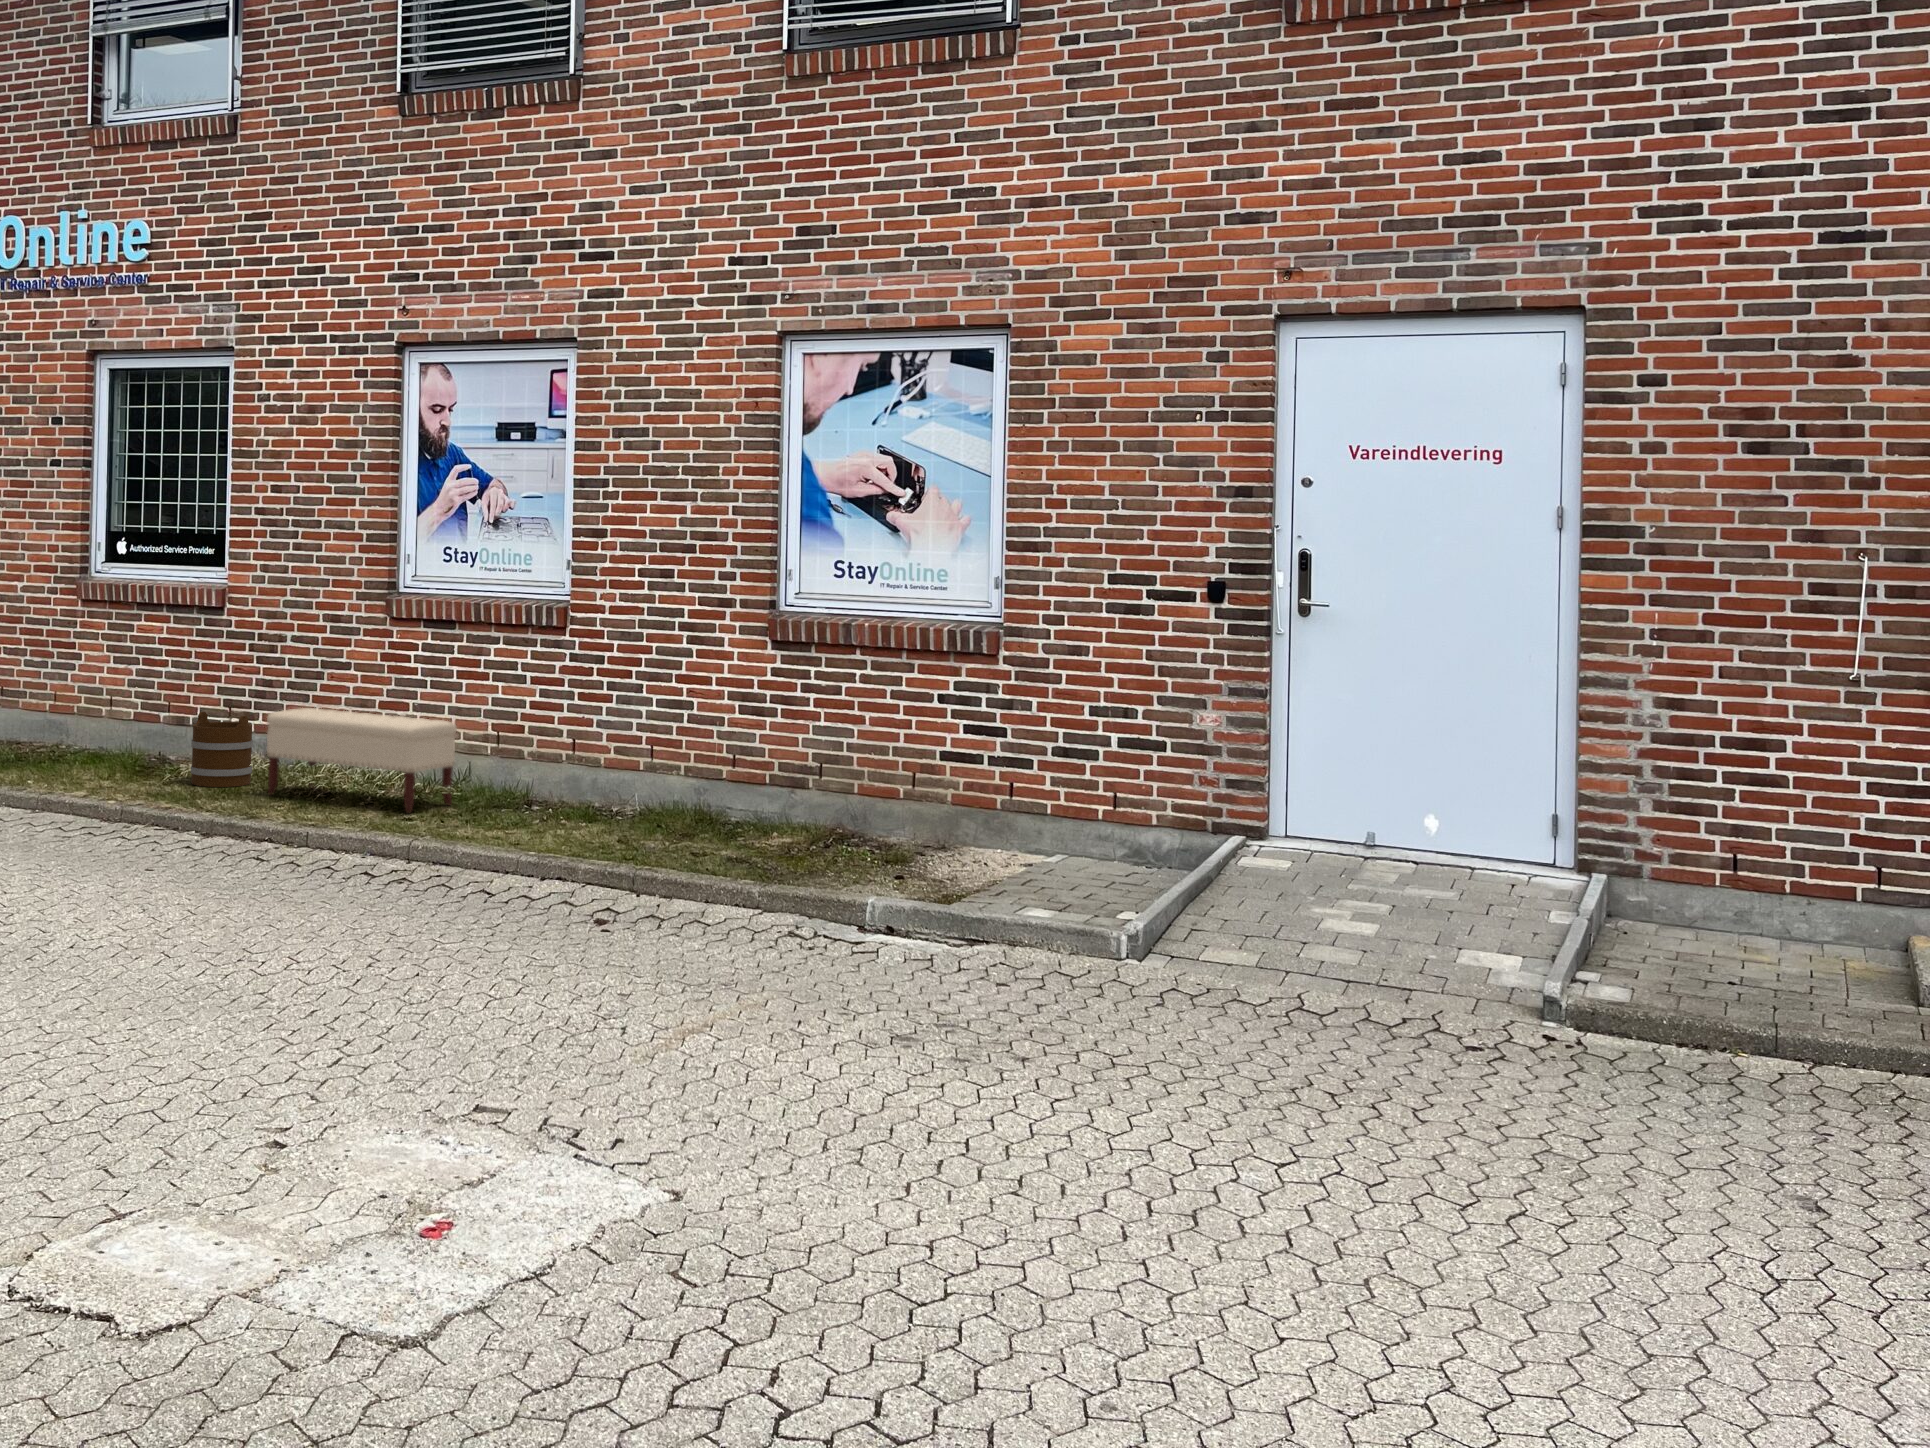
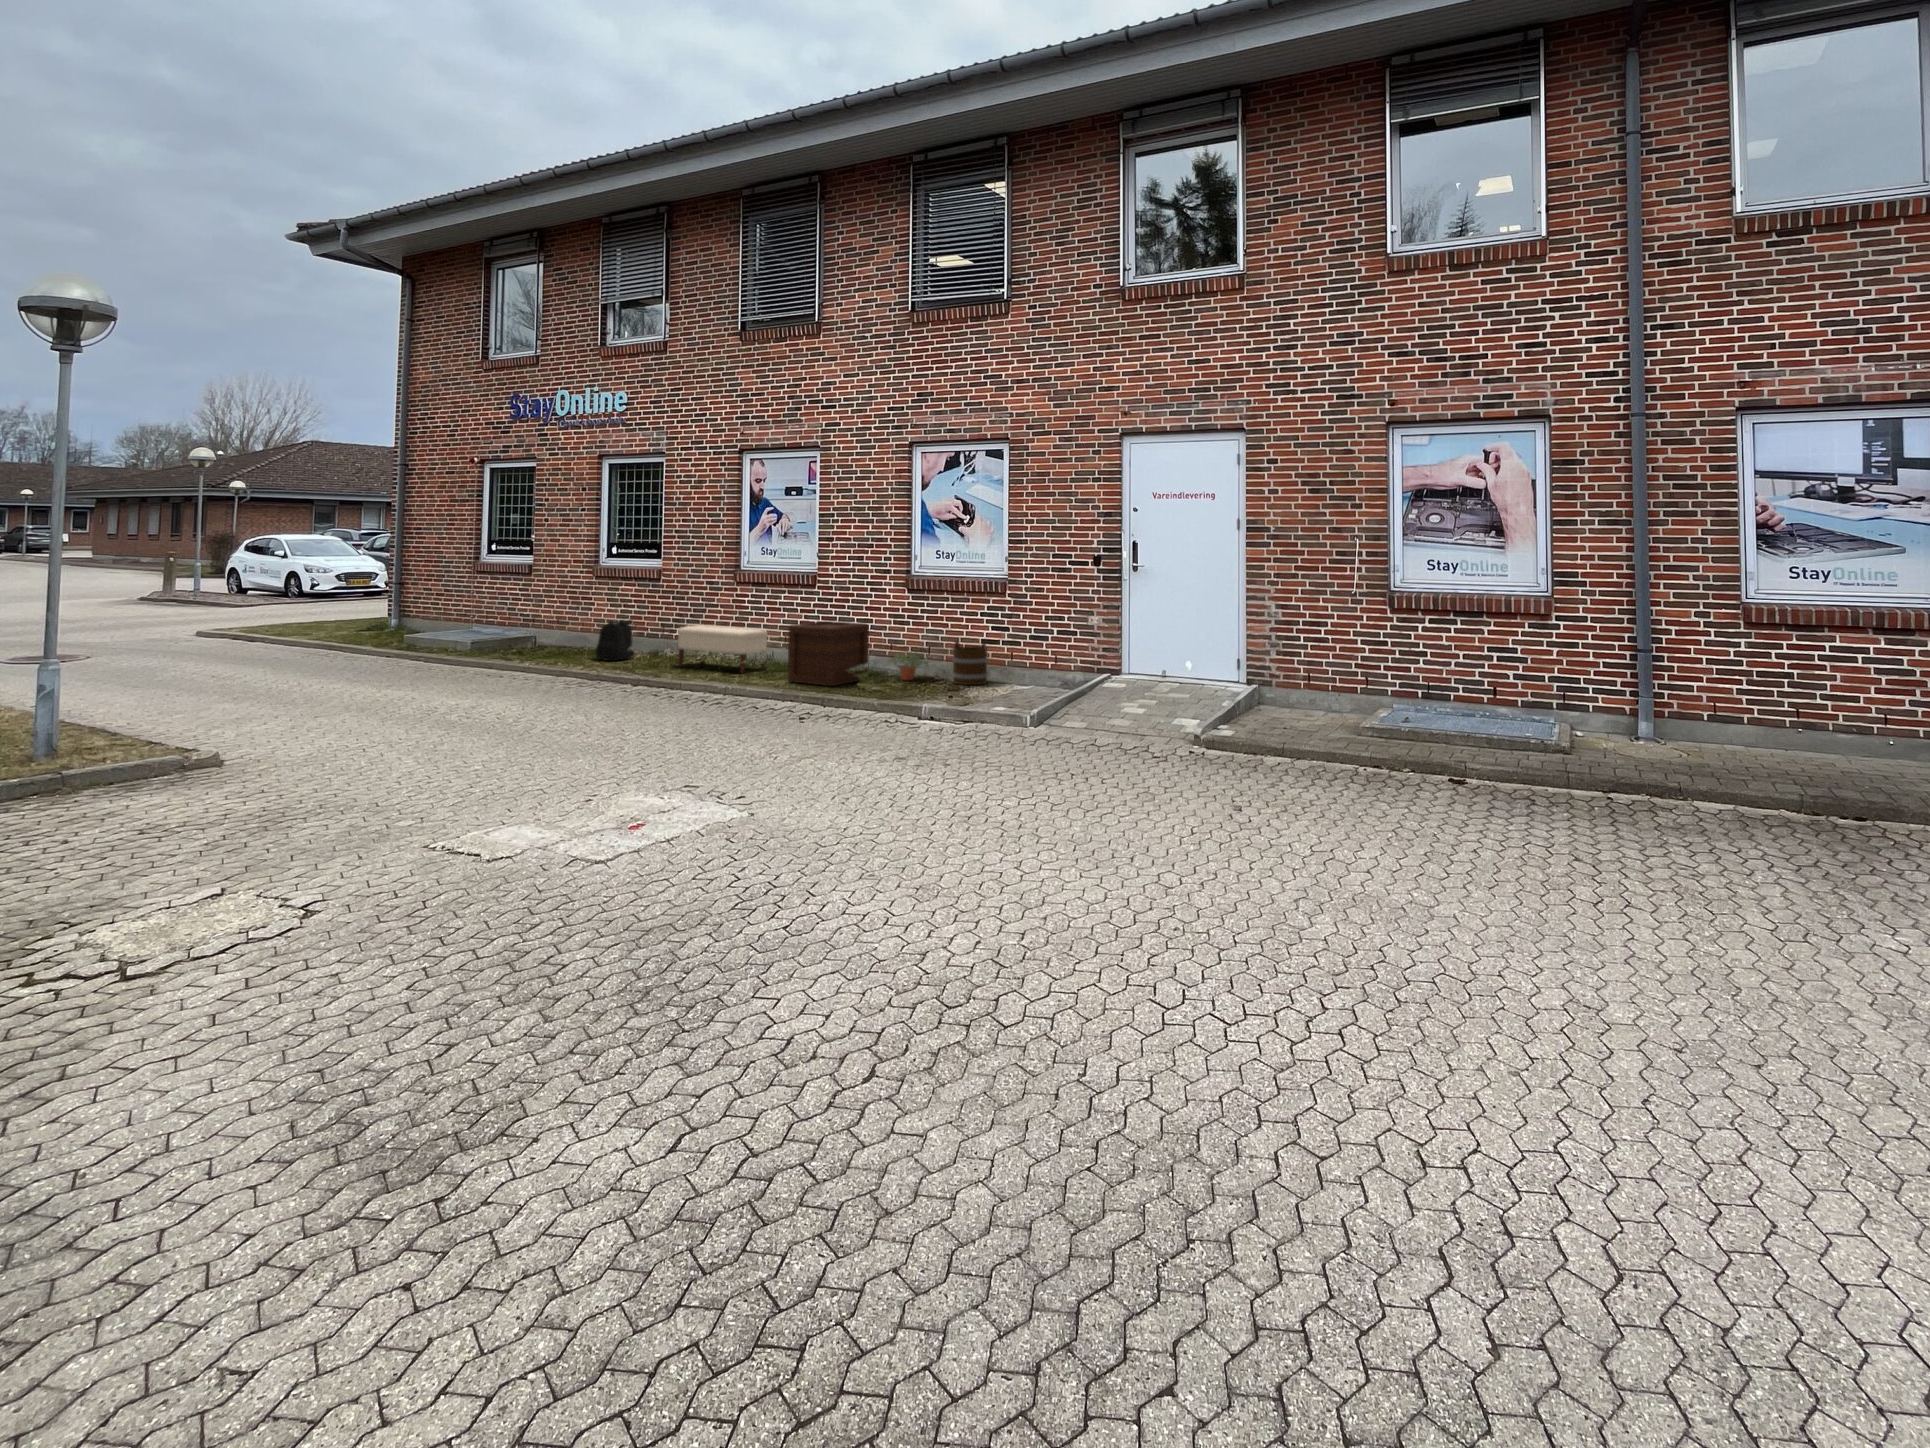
backpack: none [88,691,169,778] -> present [596,620,634,661]
wooden crate: none [518,707,686,848] -> present [788,621,869,686]
bucket: present [191,712,253,787] -> present [952,641,988,685]
potted plant: none [741,775,844,840] -> present [887,652,929,680]

